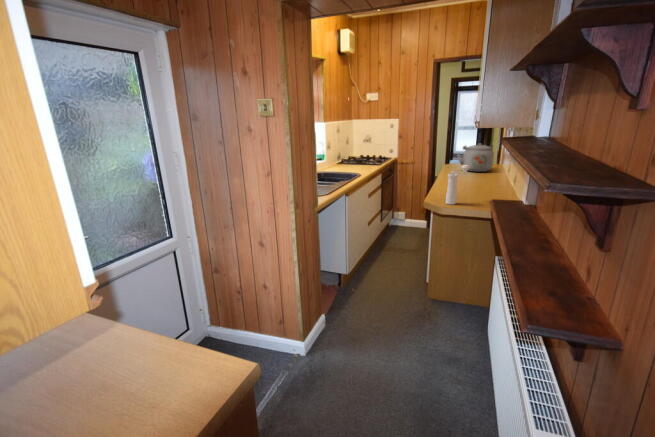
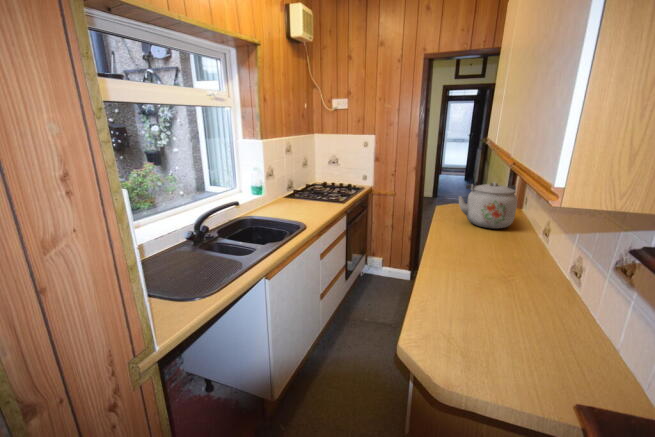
pepper mill: present [446,165,470,204] -> none [448,269,507,370]

